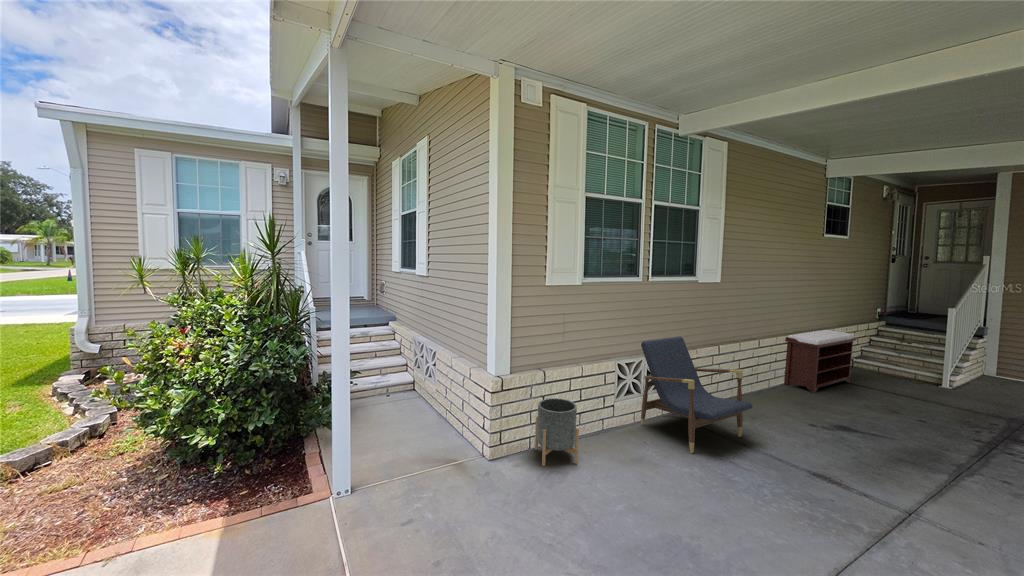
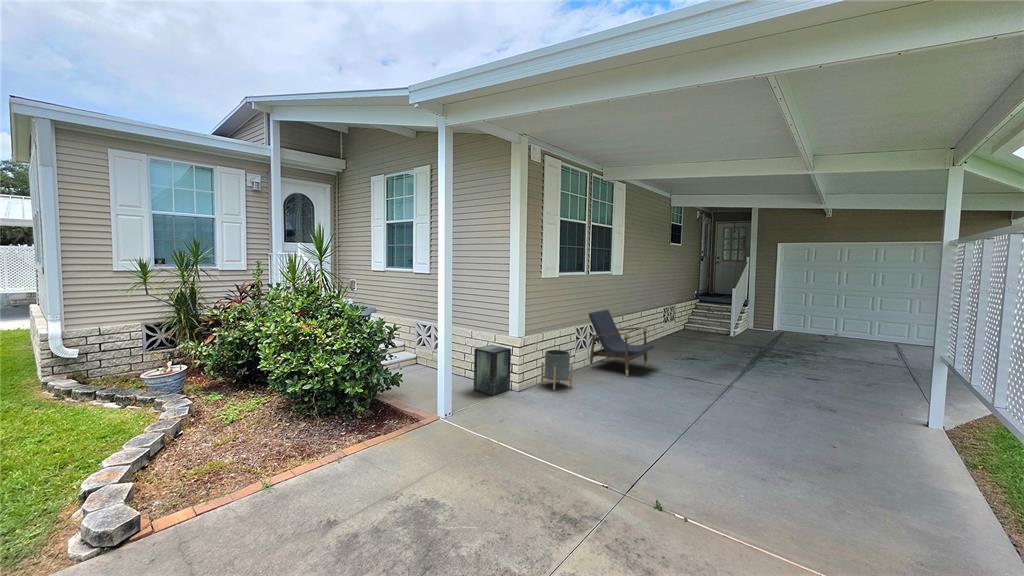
bench: present [784,330,857,393] -> none [653,305,689,344]
storage box: none [429,382,479,463] -> present [474,345,511,396]

